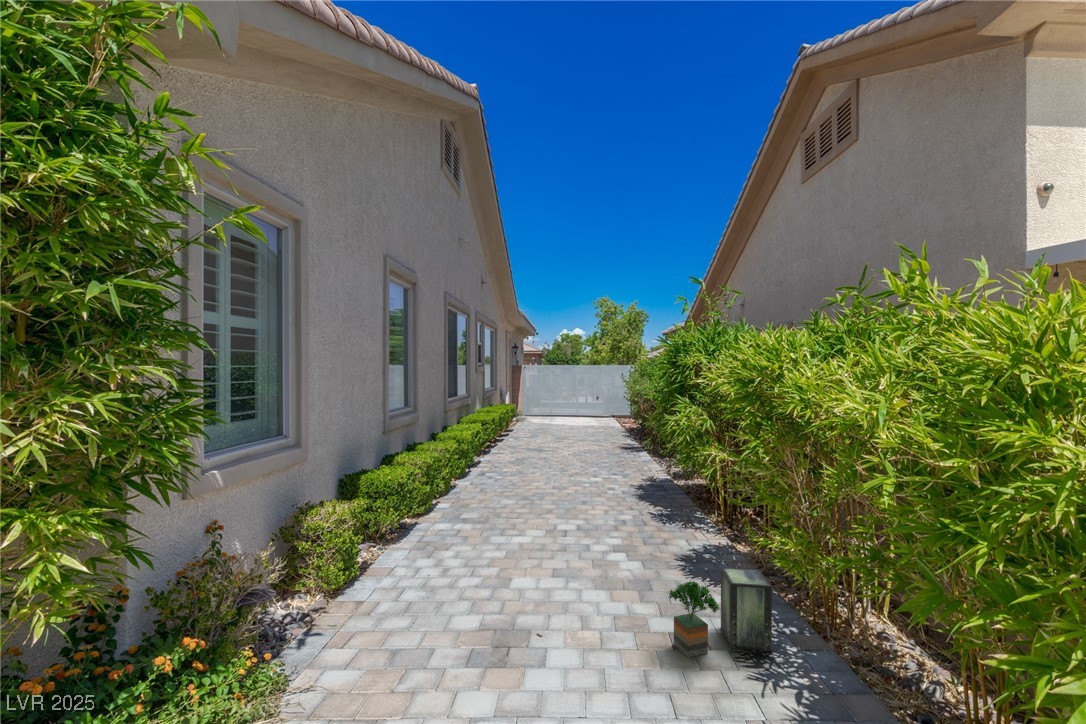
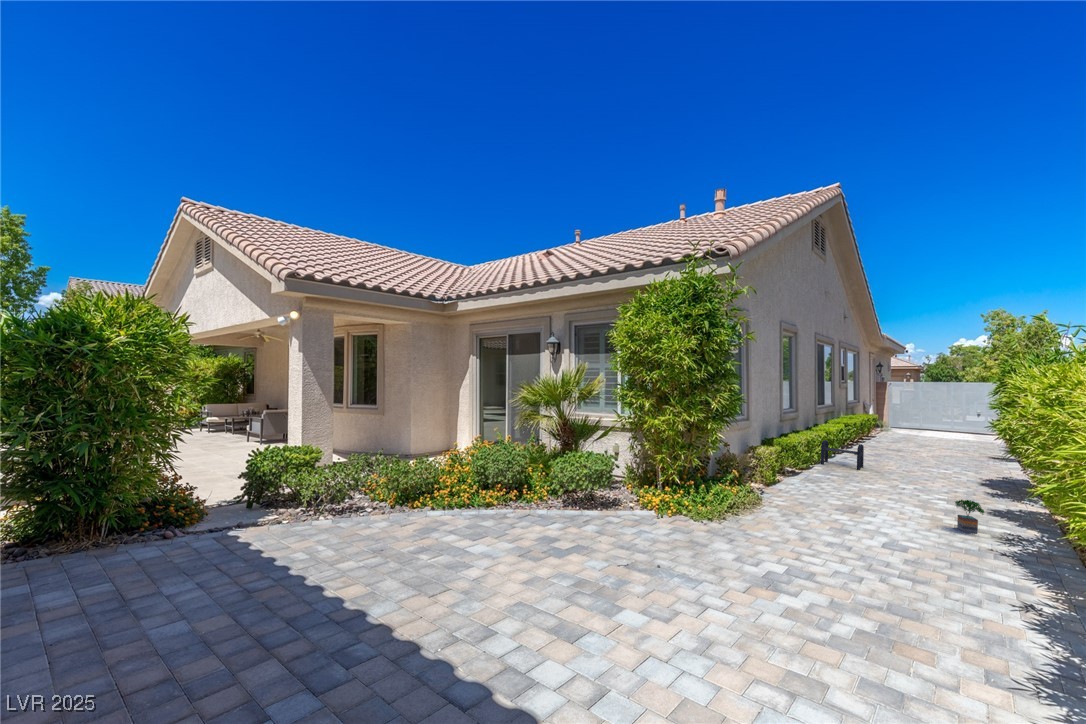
bench: none [449,455,506,498] -> present [821,440,864,470]
storage box: present [721,568,772,651] -> none [995,501,1025,542]

